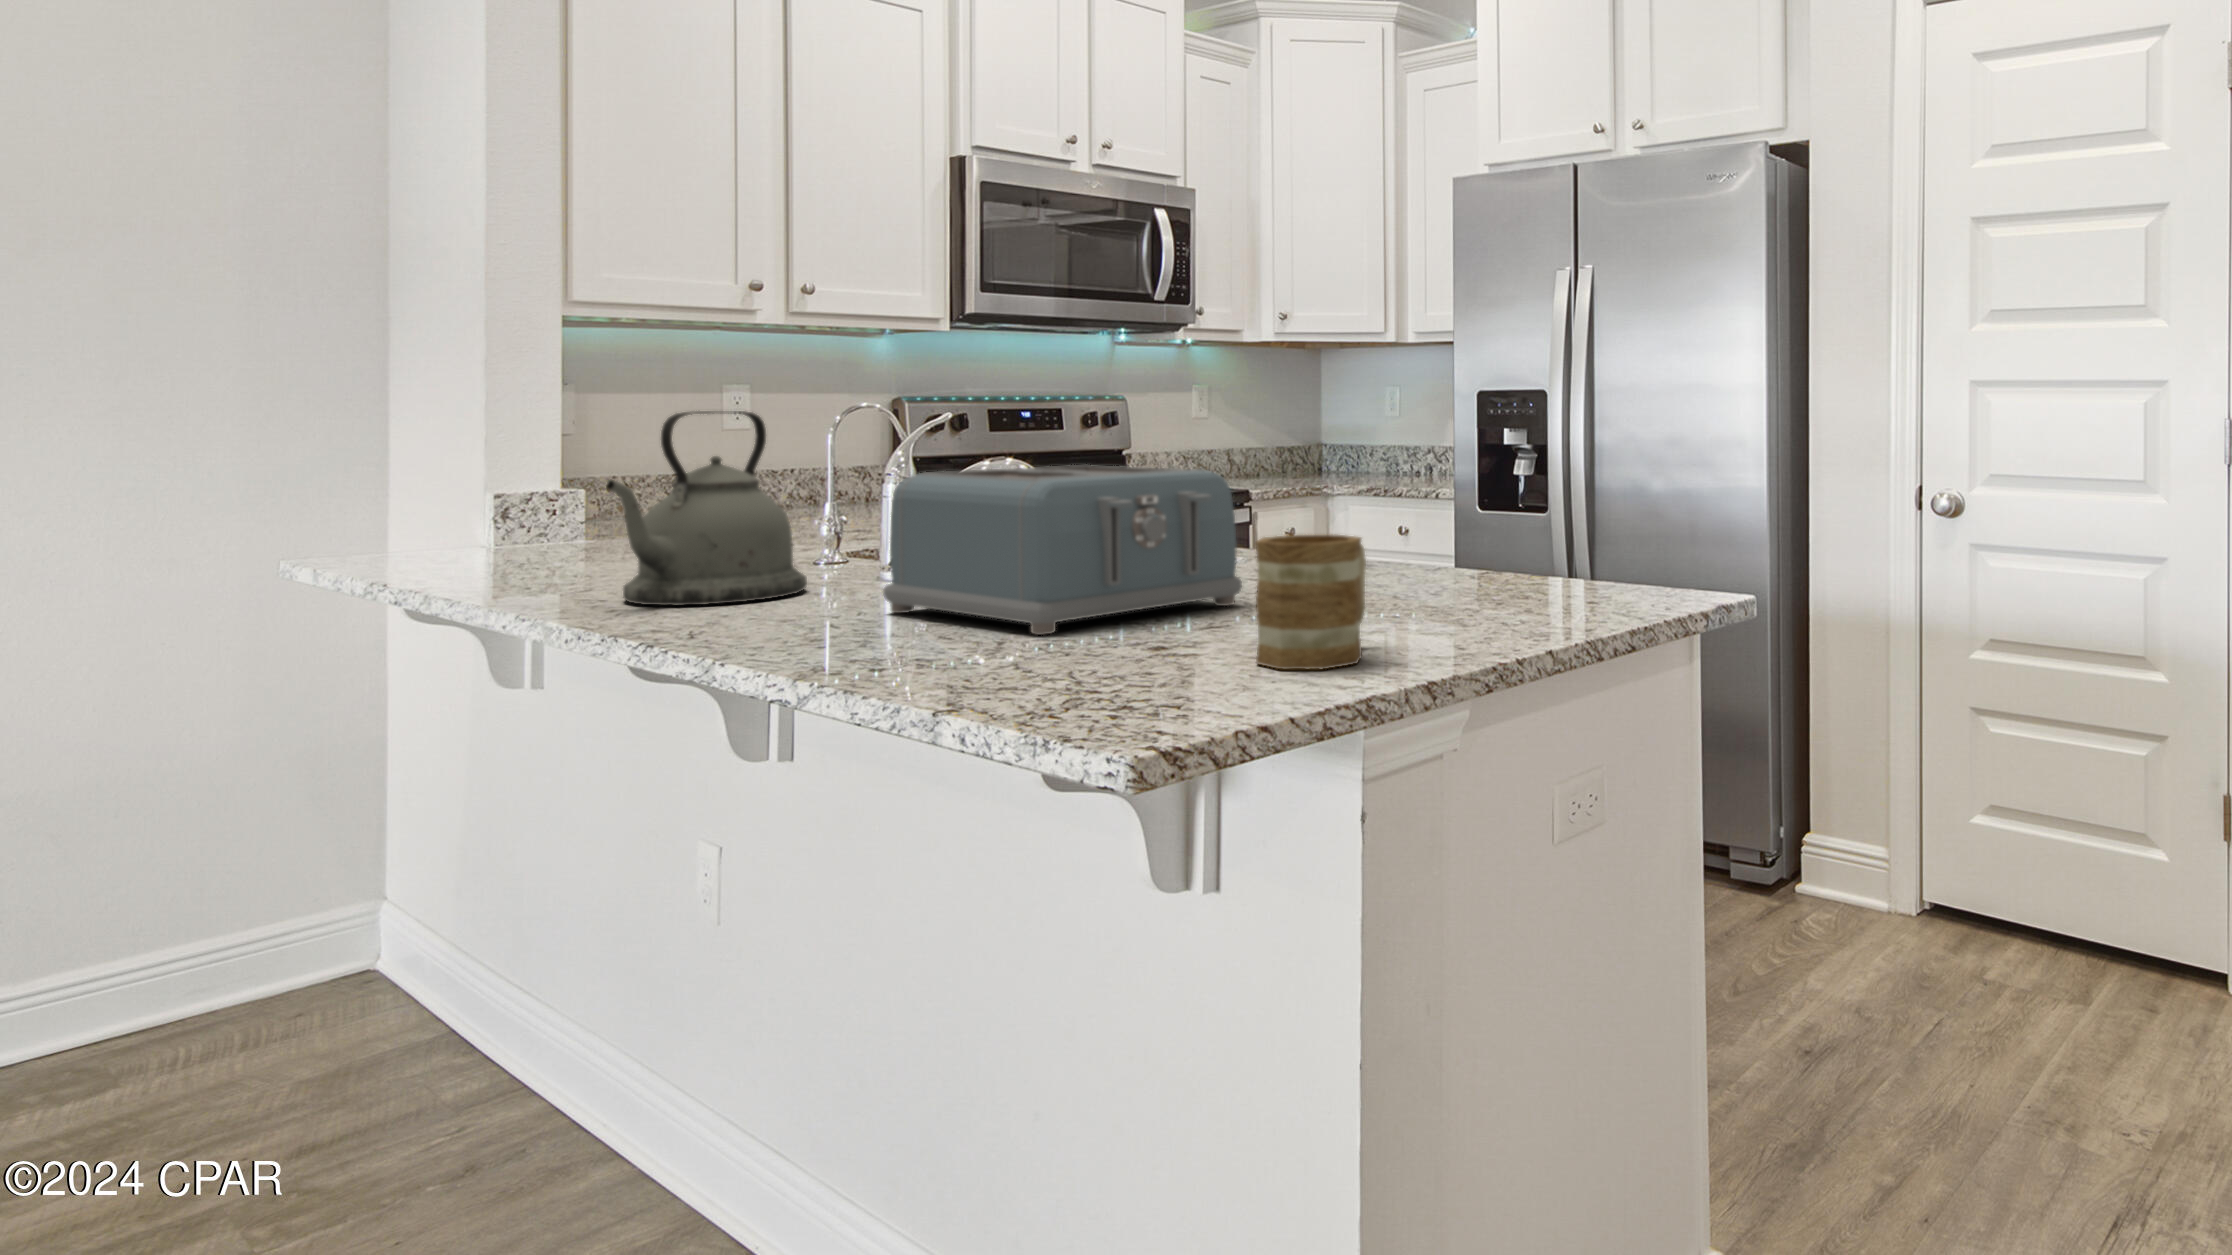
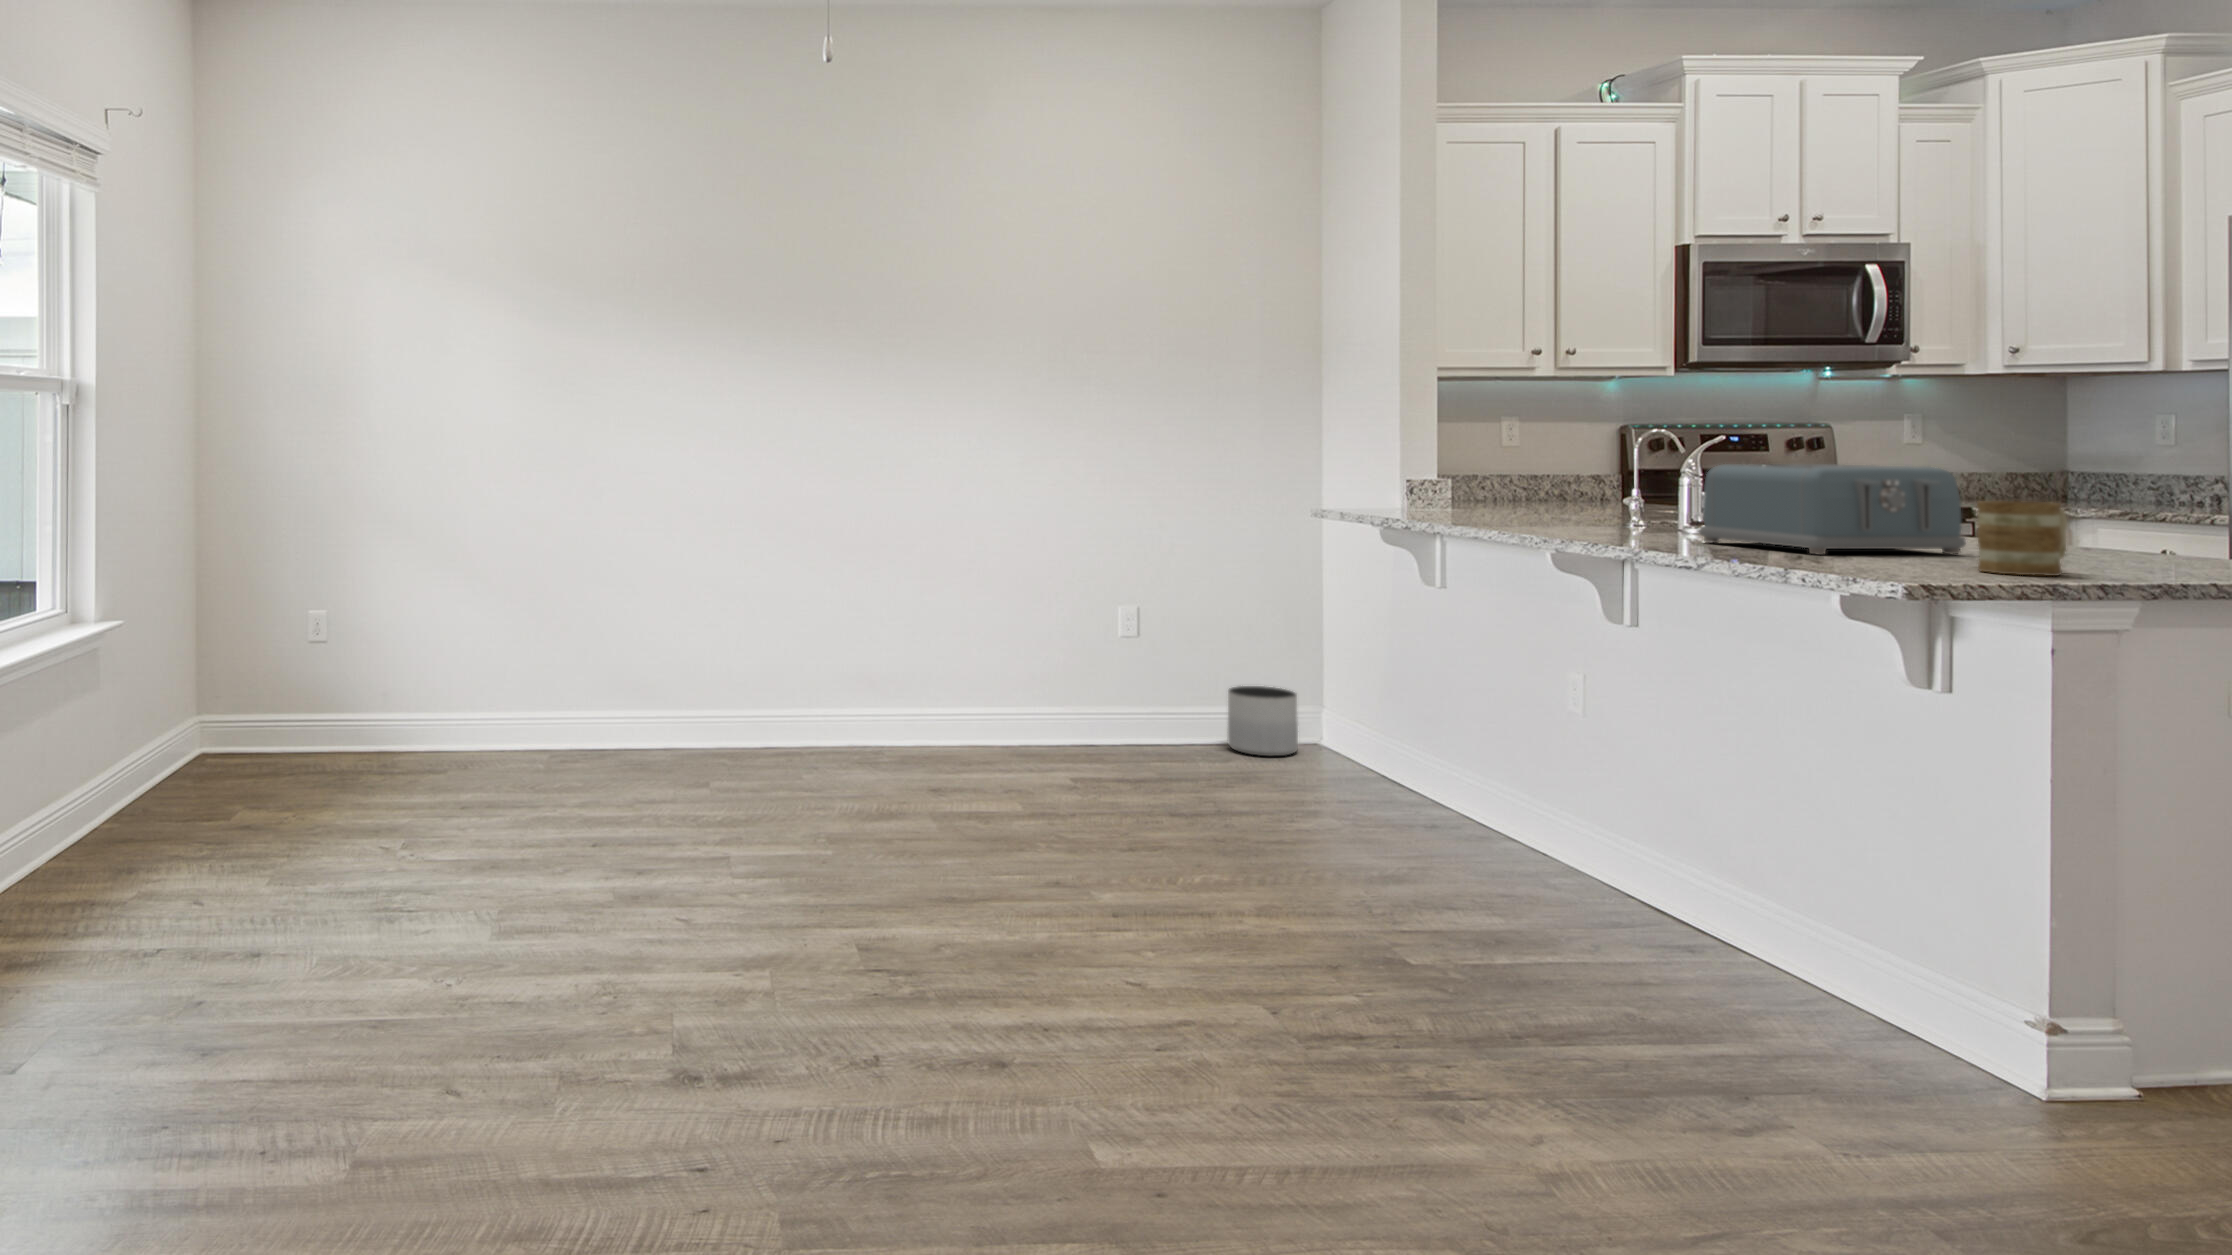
kettle: present [606,411,807,605] -> none [1529,429,1635,534]
planter: none [141,893,309,1047] -> present [1228,686,1298,756]

